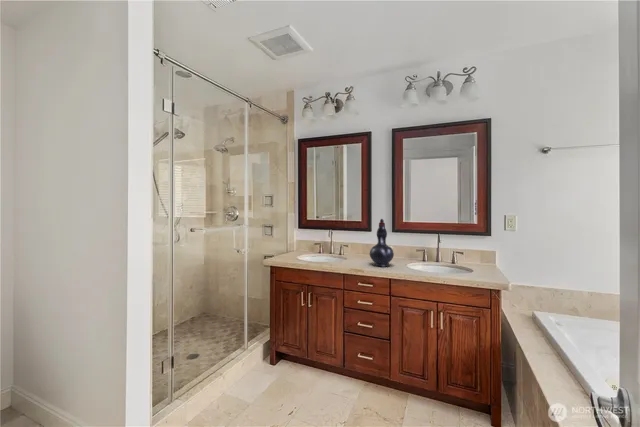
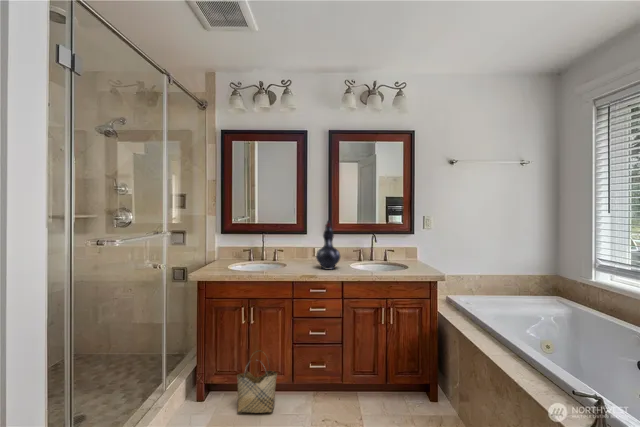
woven basket: none [295,332,329,387] -> present [237,351,277,413]

